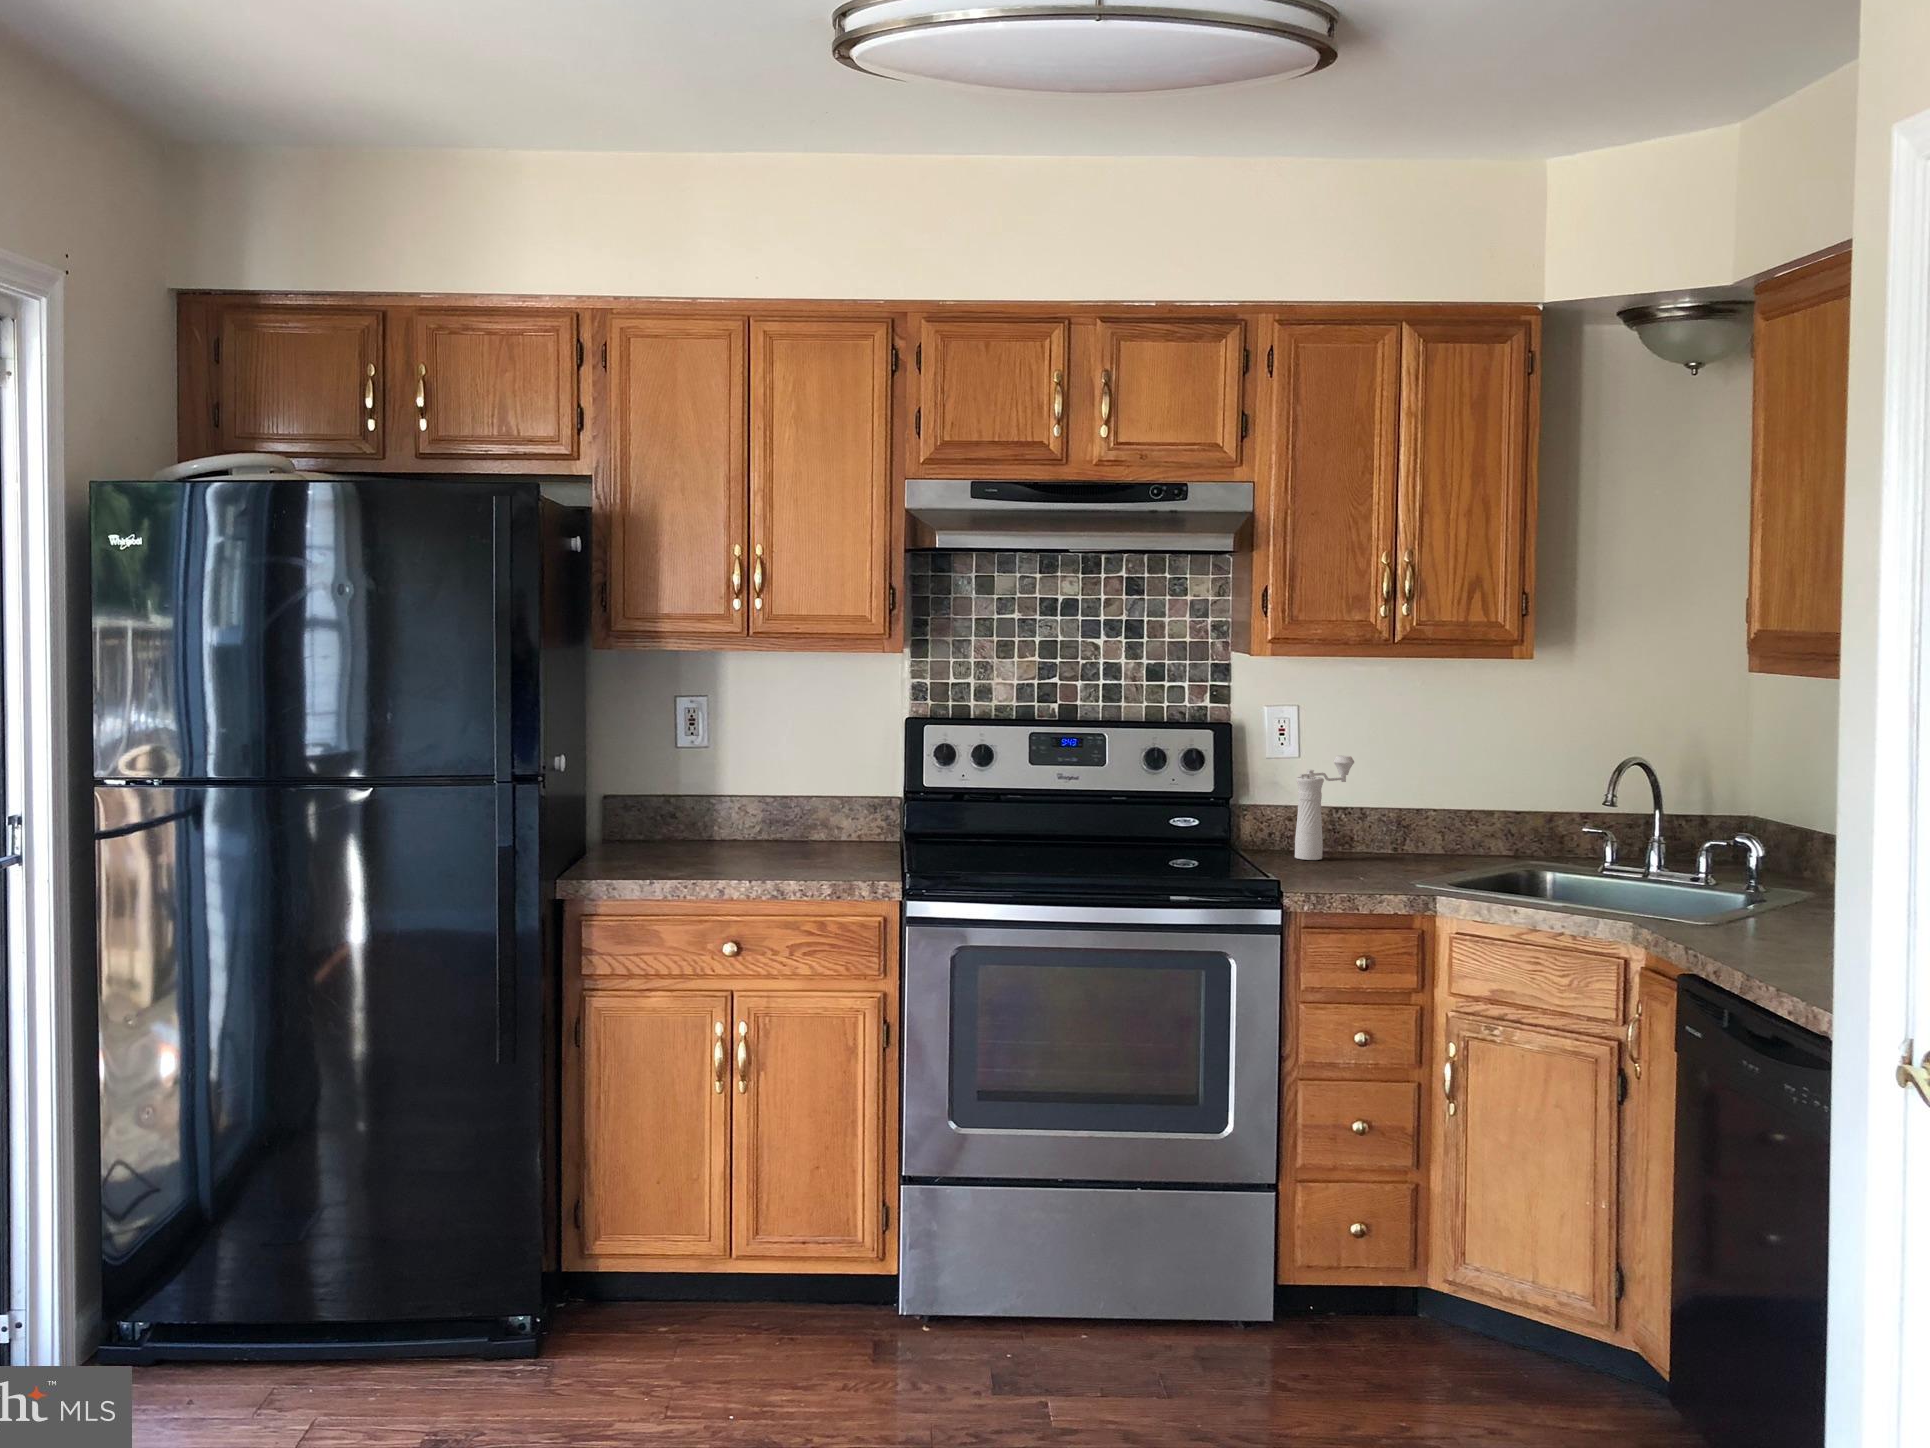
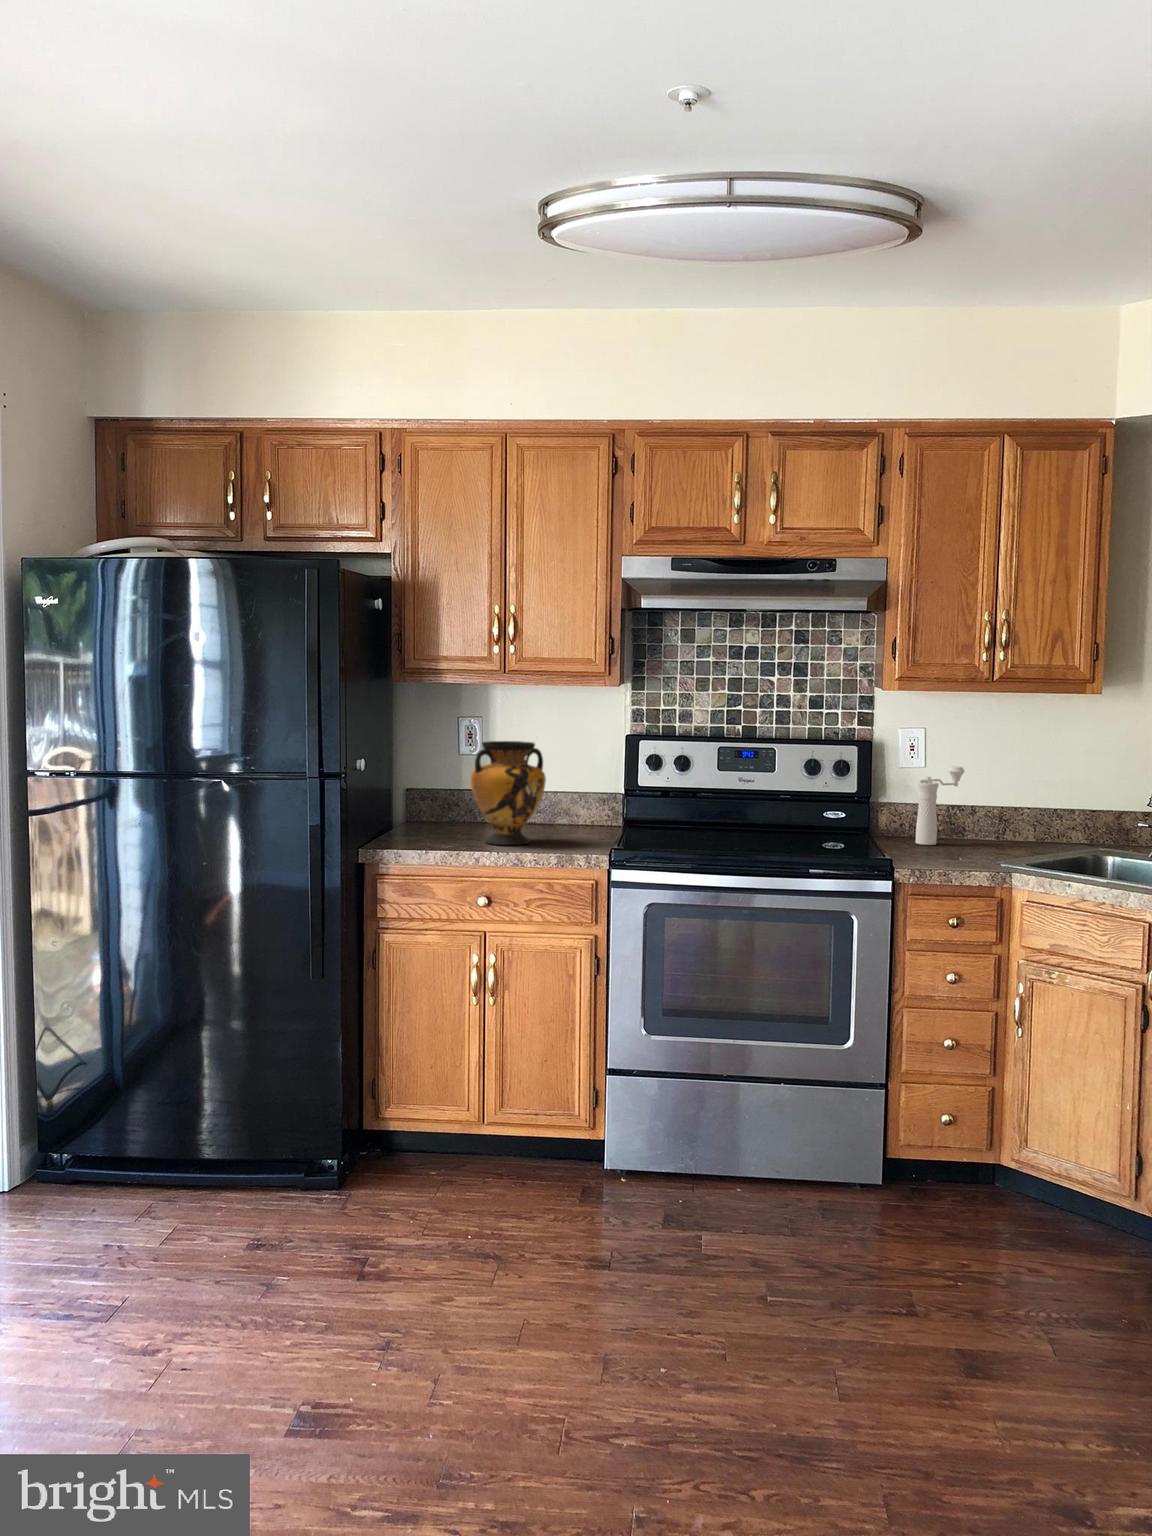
vase: none [707,729,809,871] -> present [471,741,546,845]

